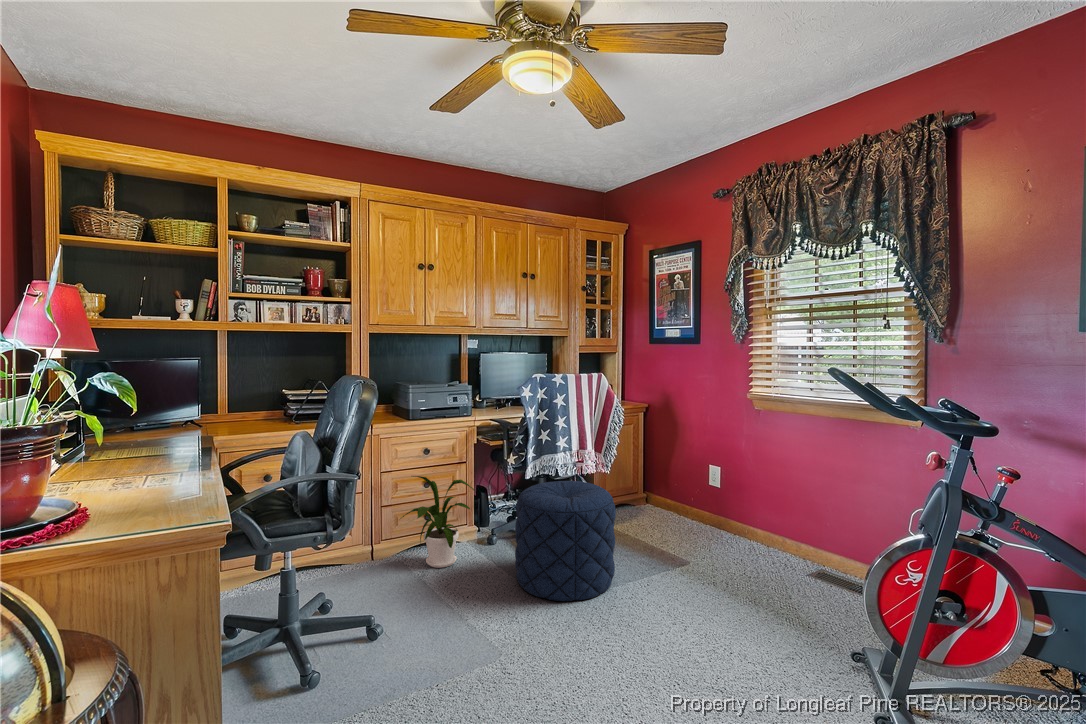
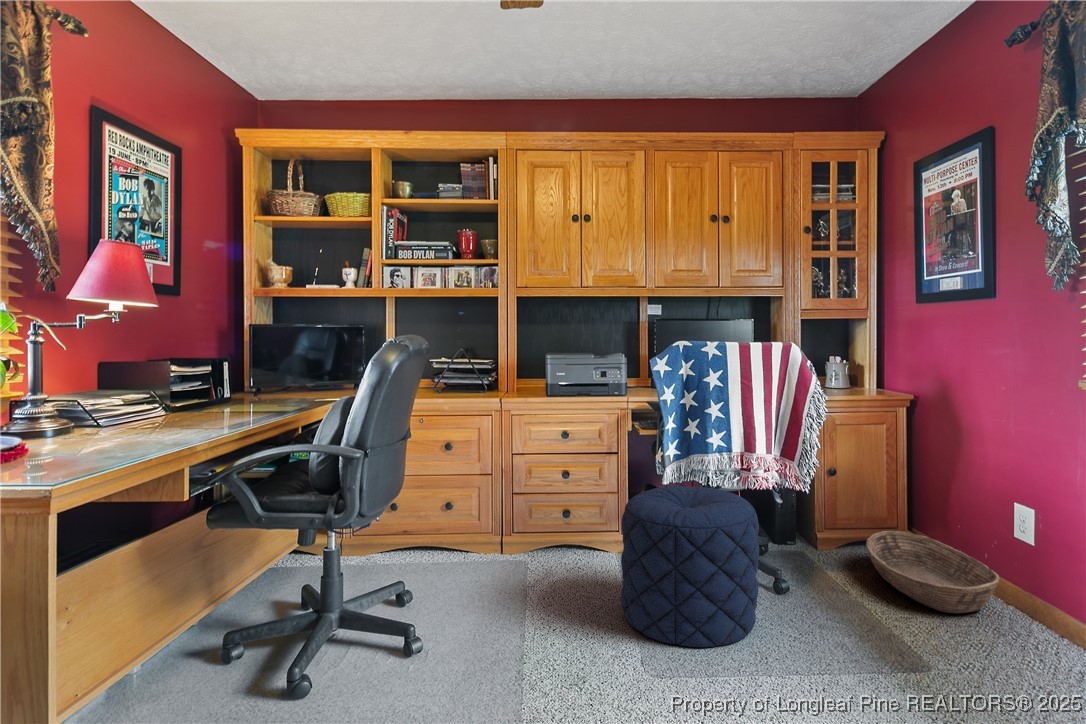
house plant: present [403,476,475,568] -> none [518,459,605,572]
basket: none [636,494,721,541] -> present [866,531,1000,613]

